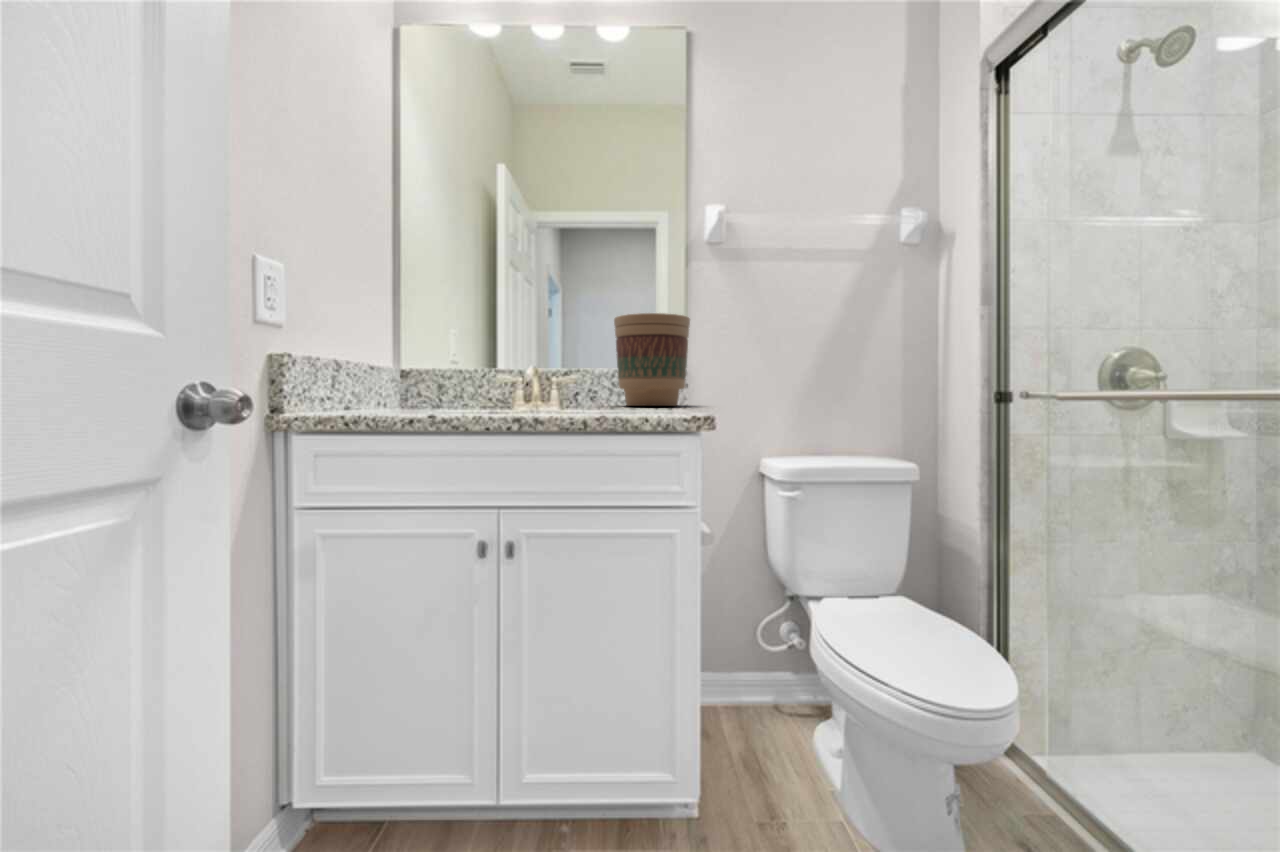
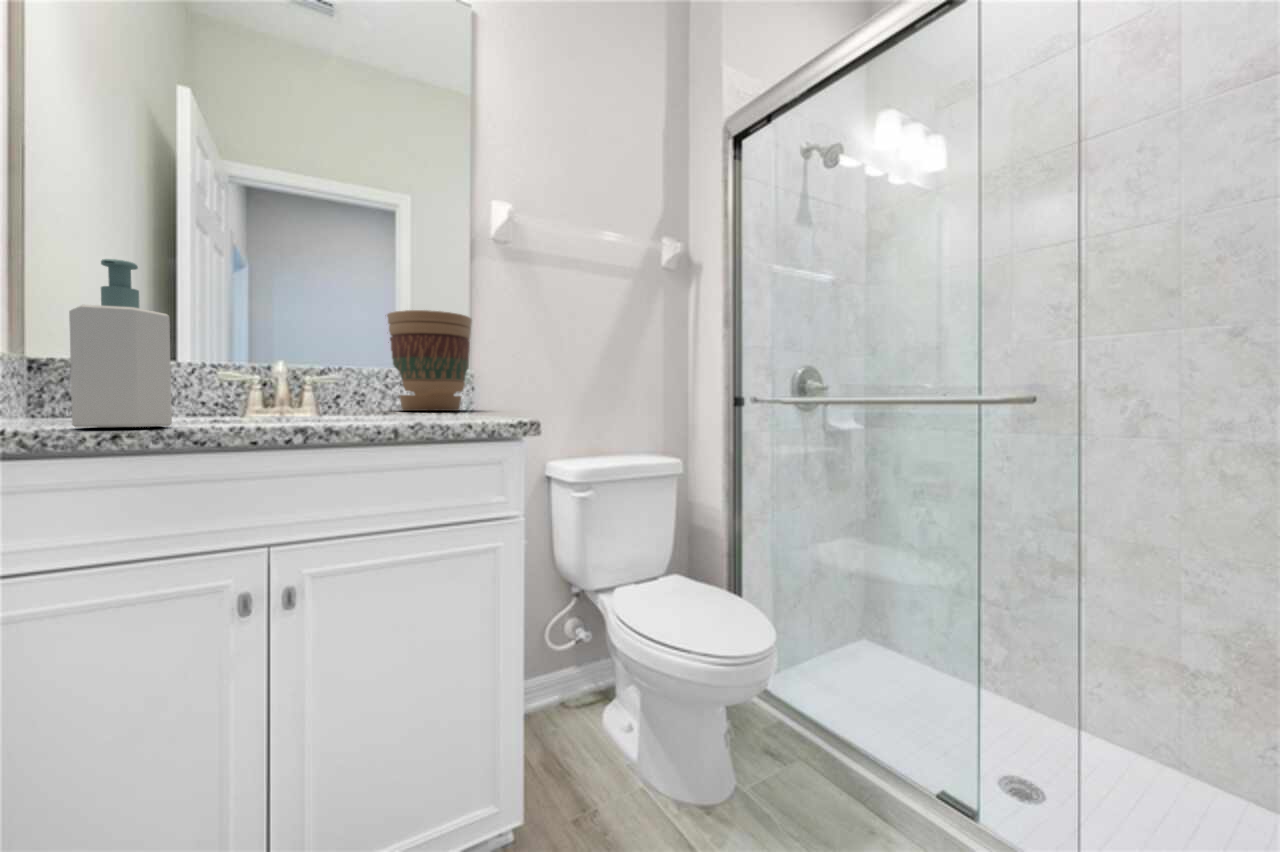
soap bottle: none [390,303,443,416] -> present [69,259,172,427]

